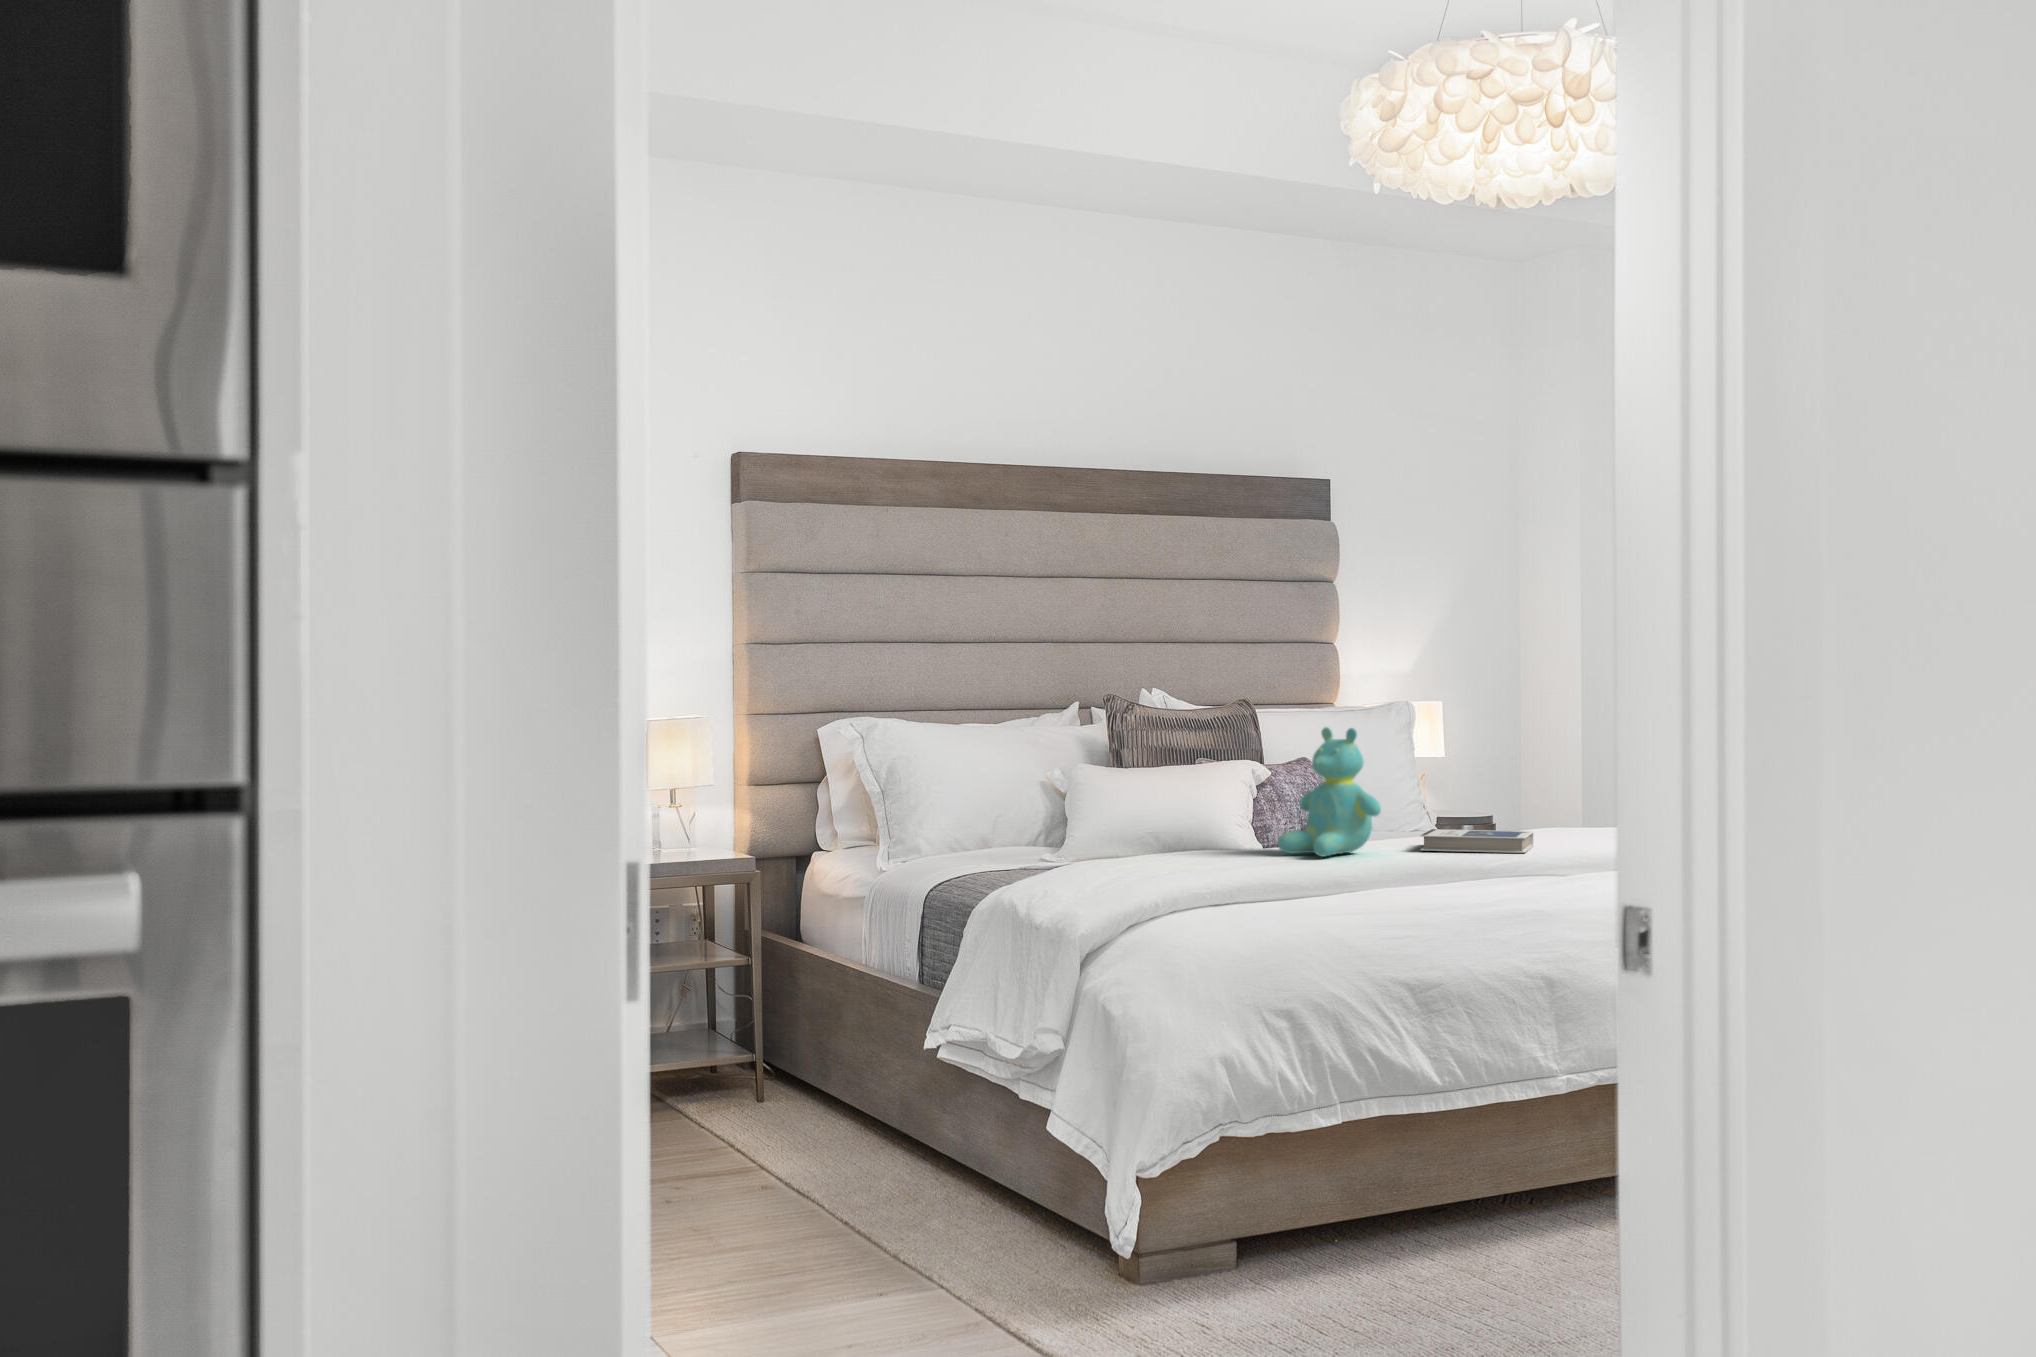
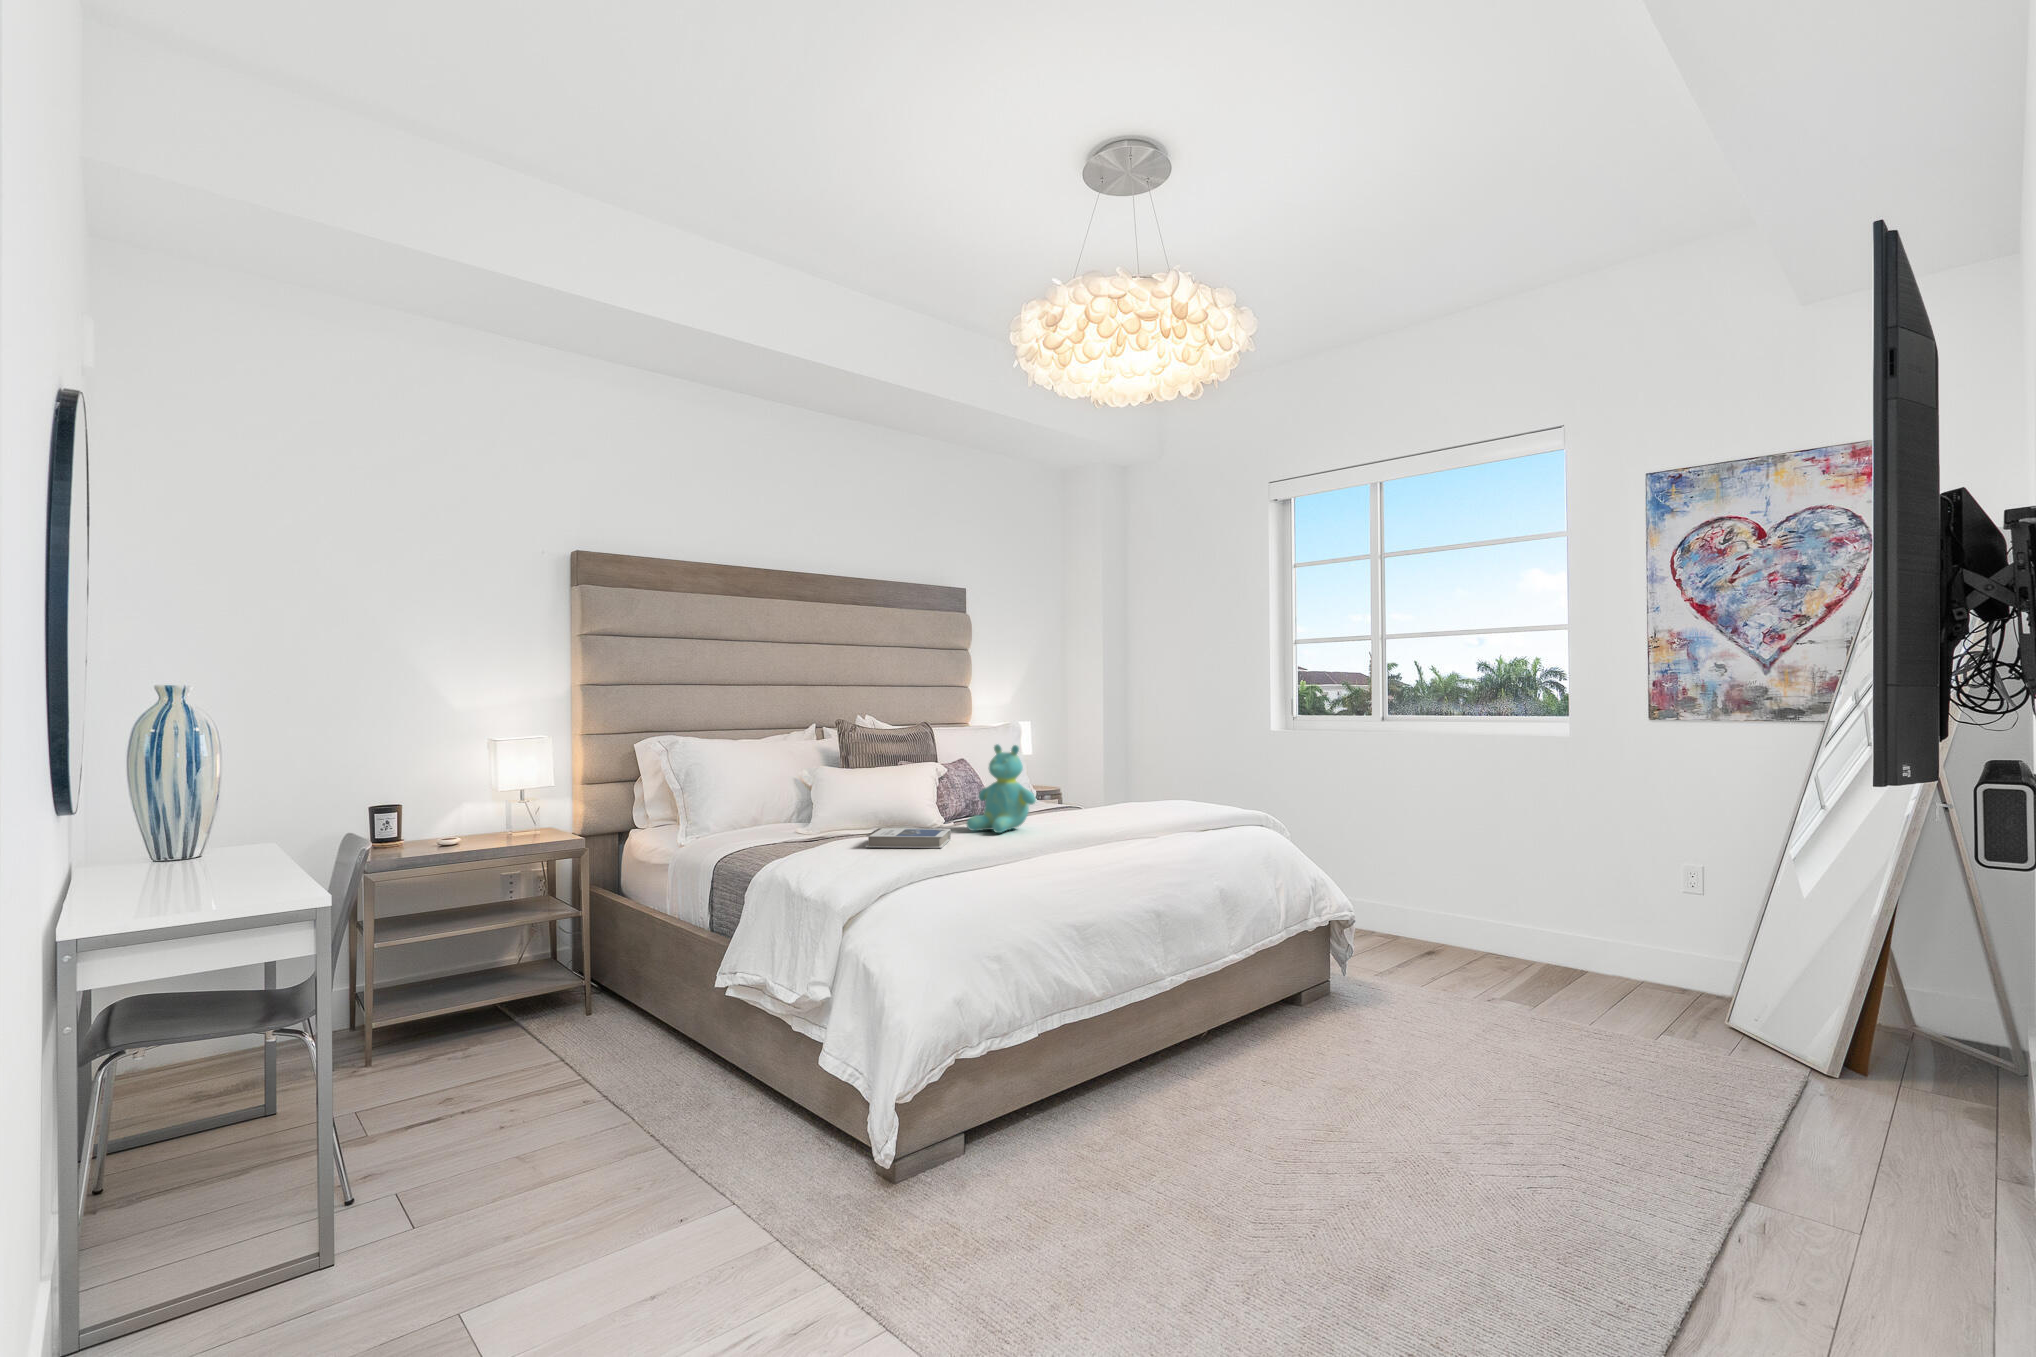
hardback book: present [1420,829,1533,853] -> present [866,828,951,848]

